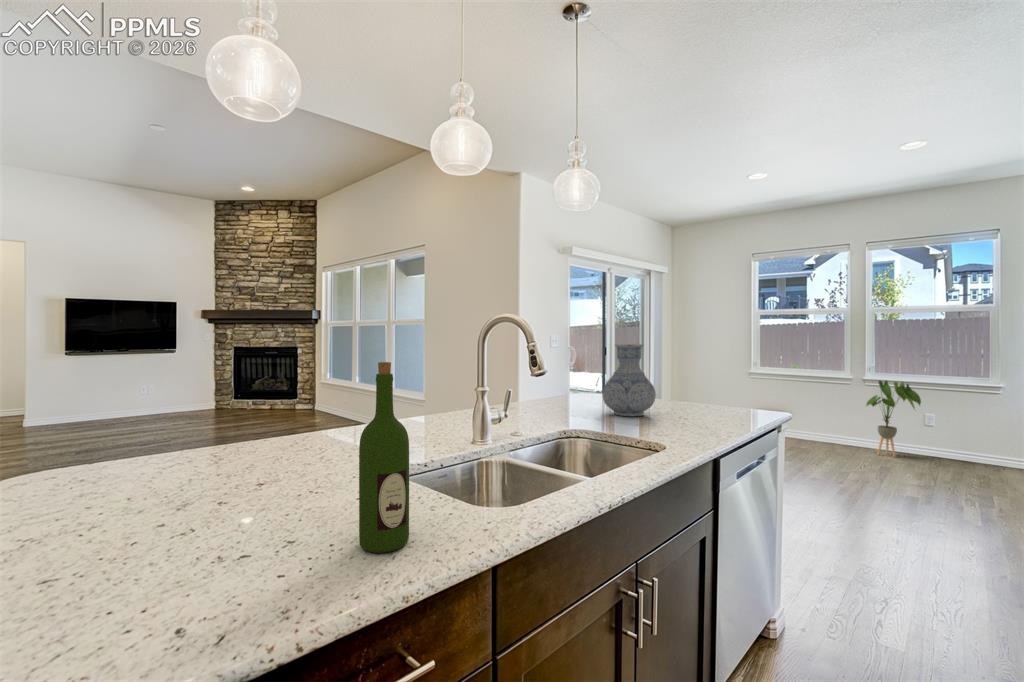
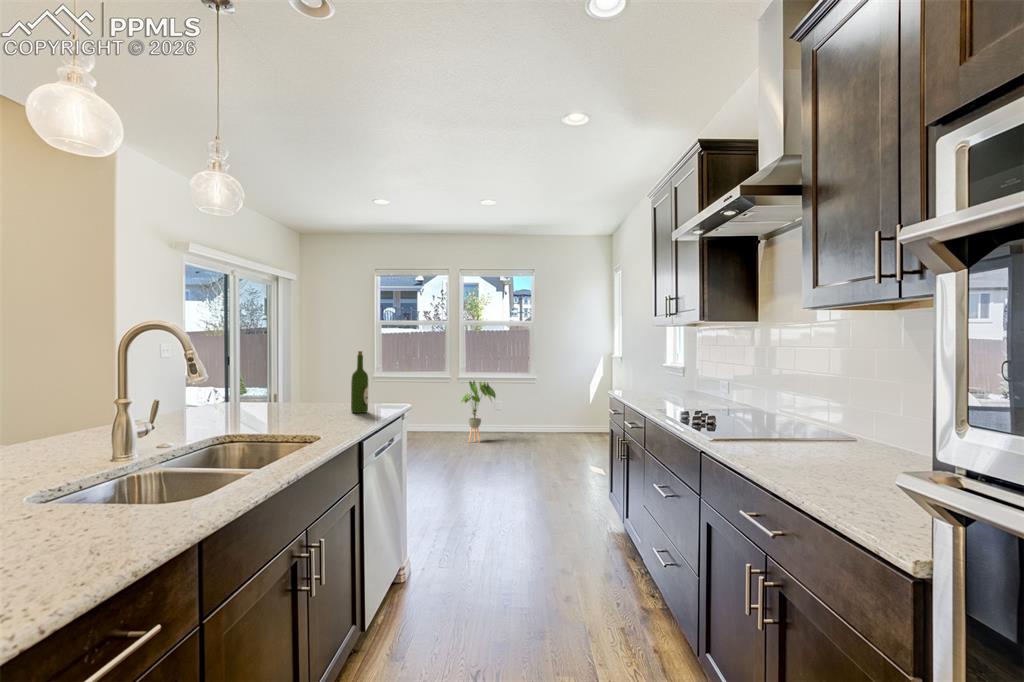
vase: present [602,344,656,416] -> none [247,351,302,421]
wine bottle: present [359,362,409,553] -> present [351,351,368,413]

